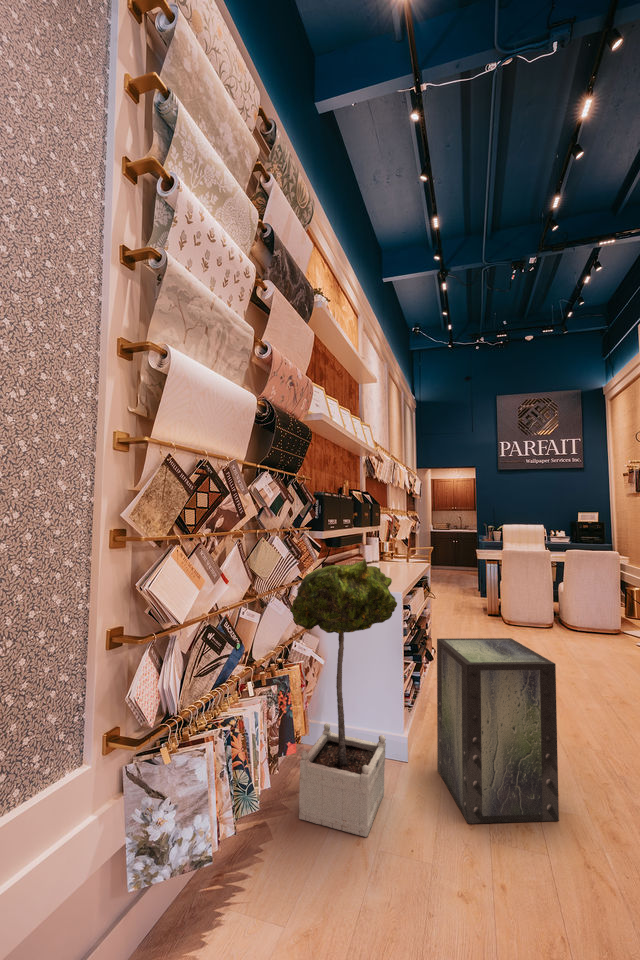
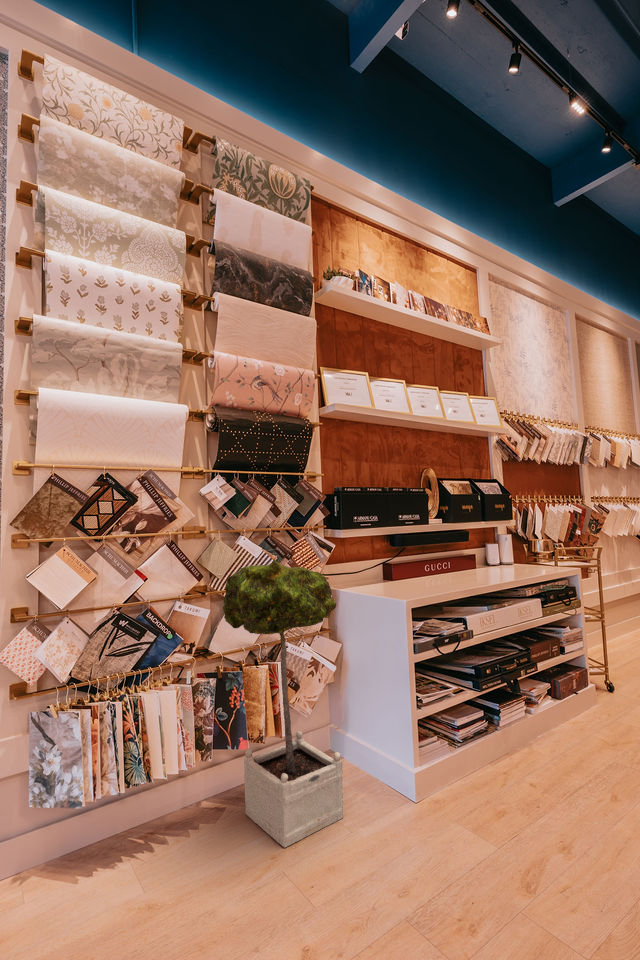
storage box: present [437,638,559,823] -> none [390,656,528,908]

